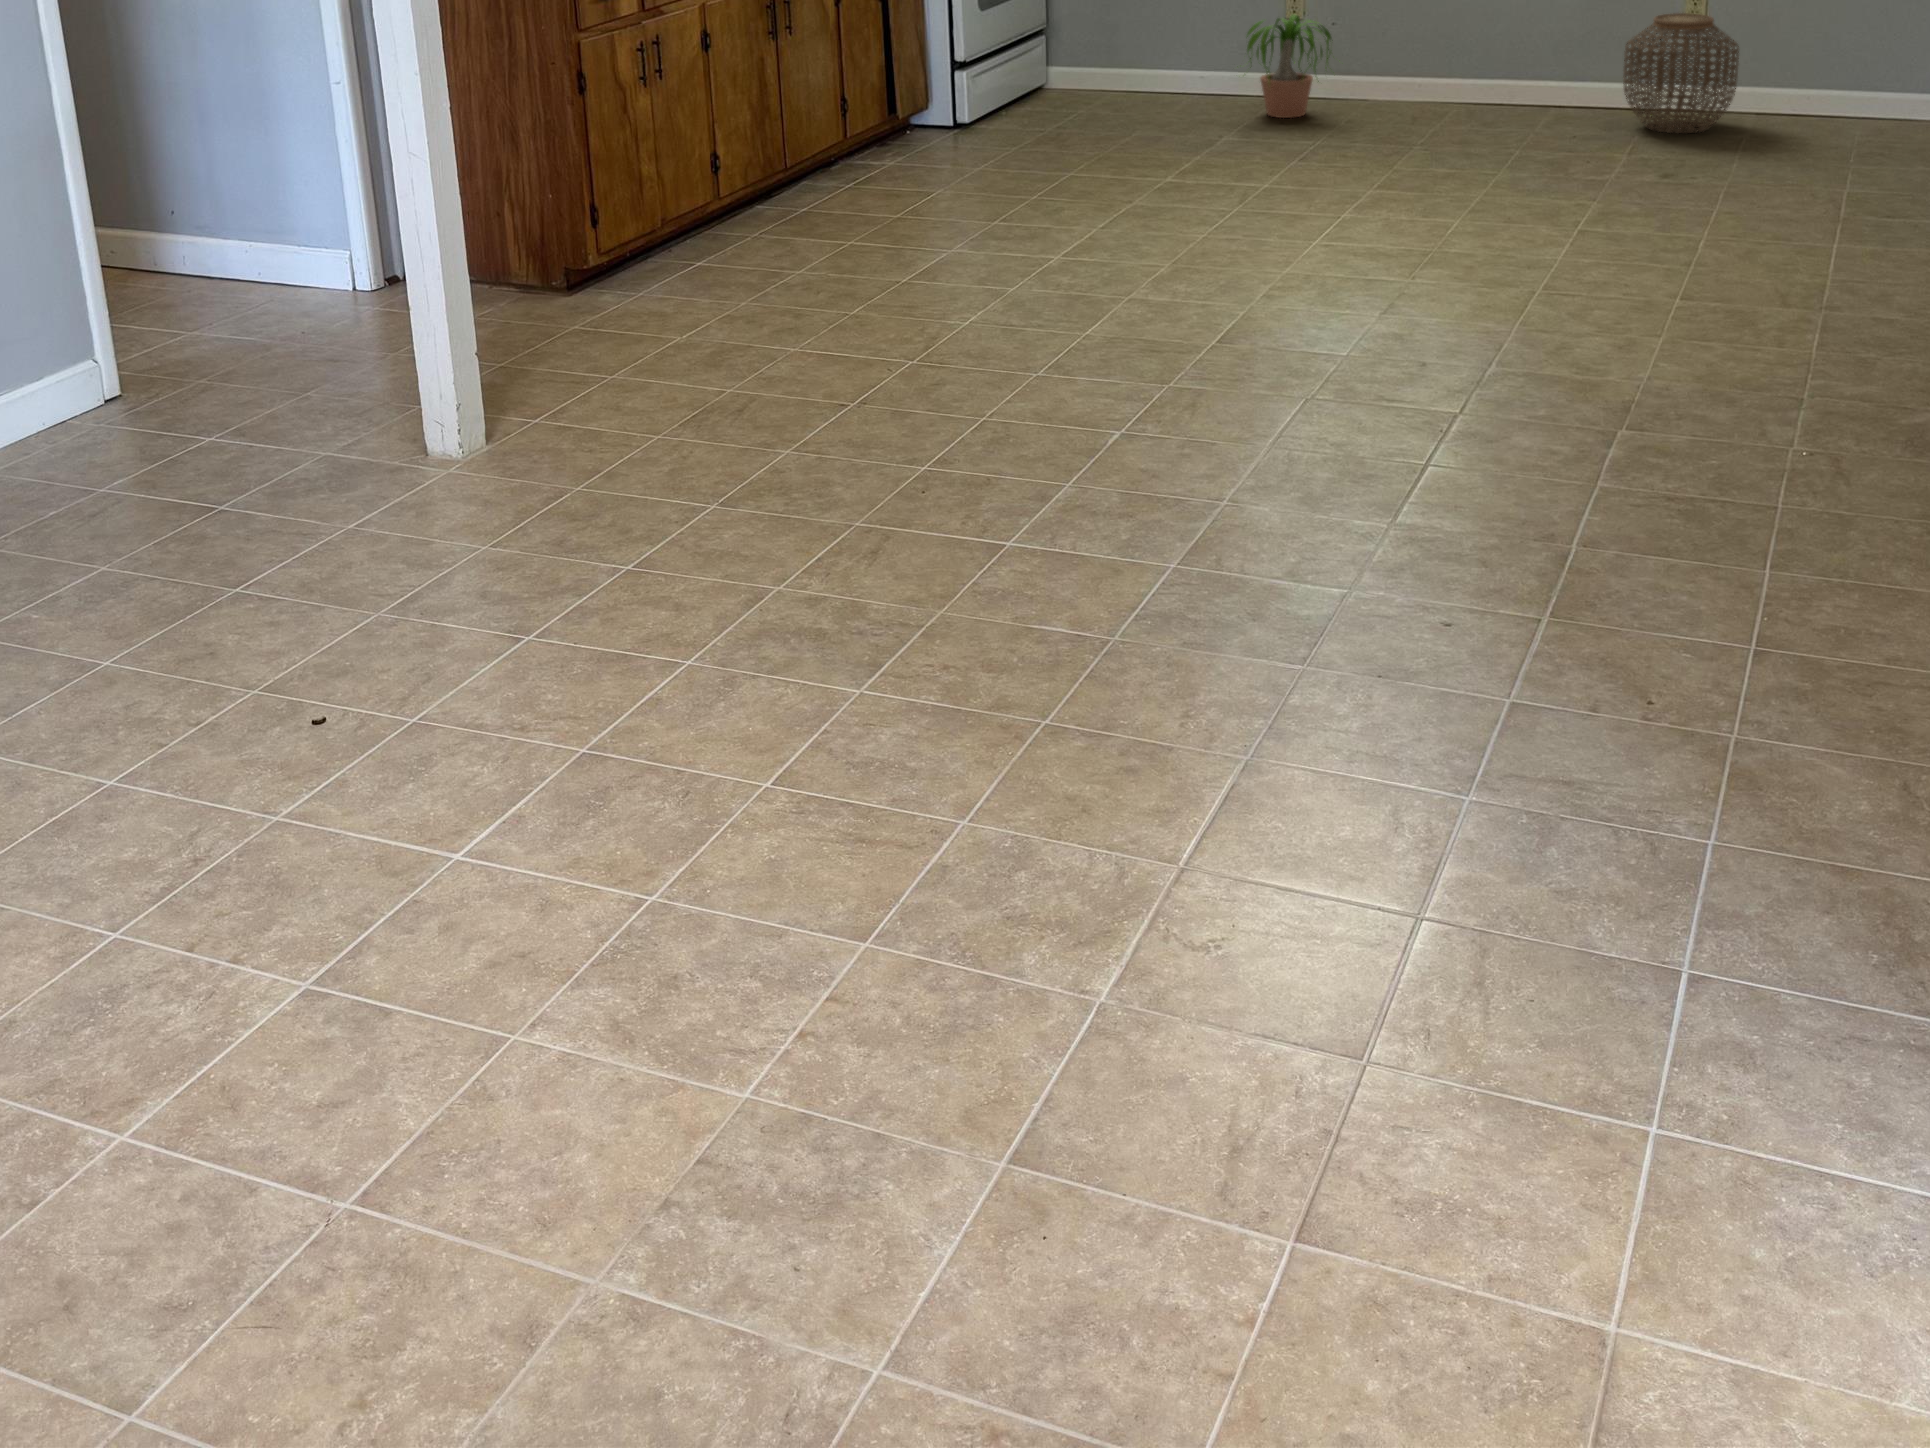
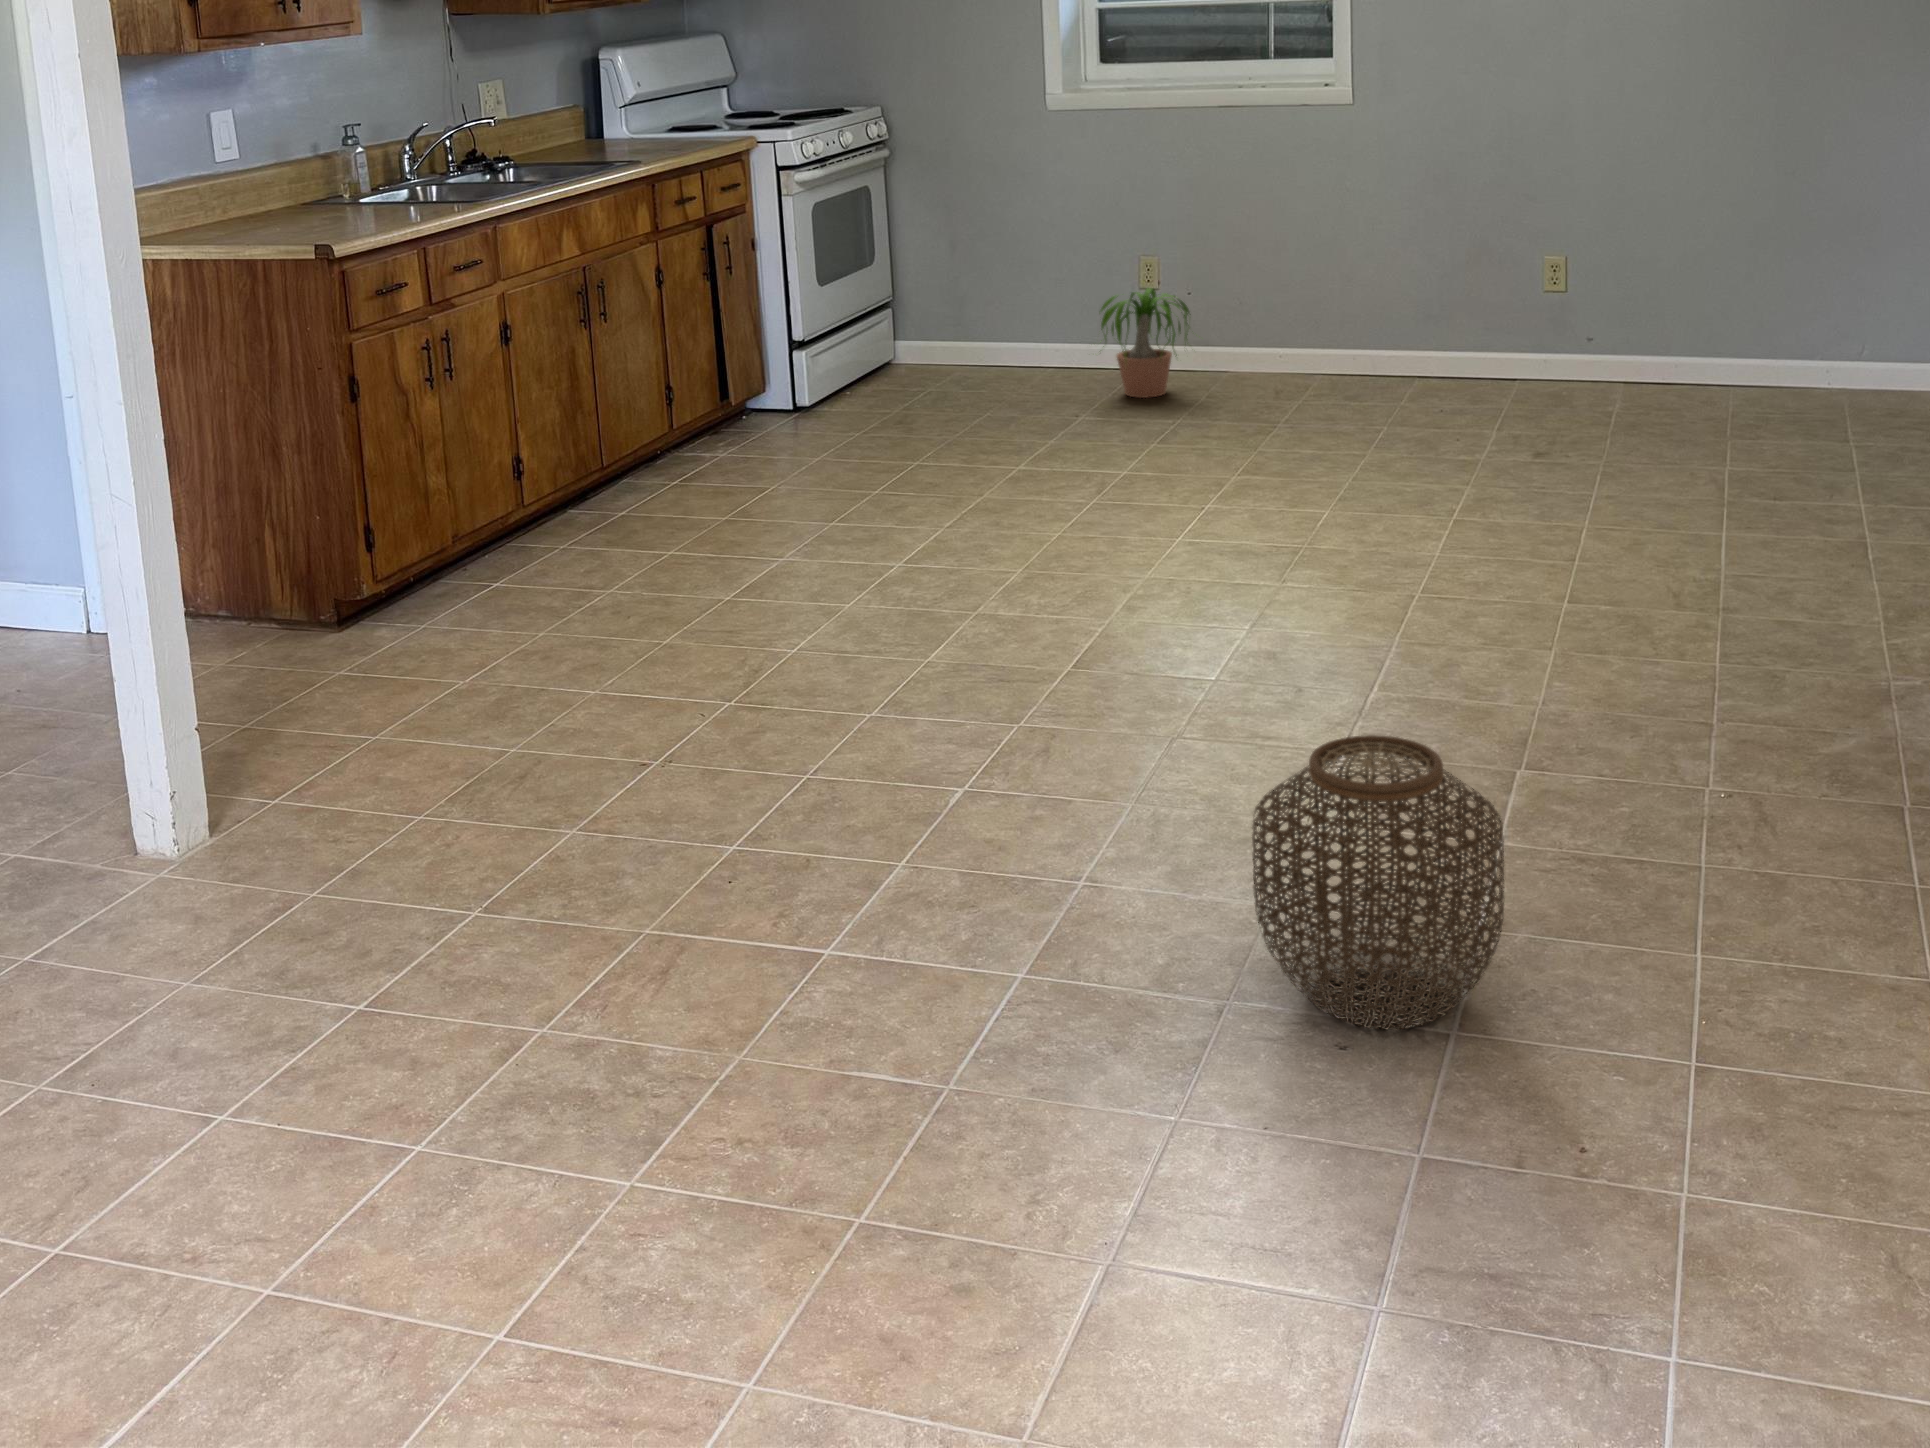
woven basket: present [1623,13,1739,133] -> present [1252,735,1504,1029]

